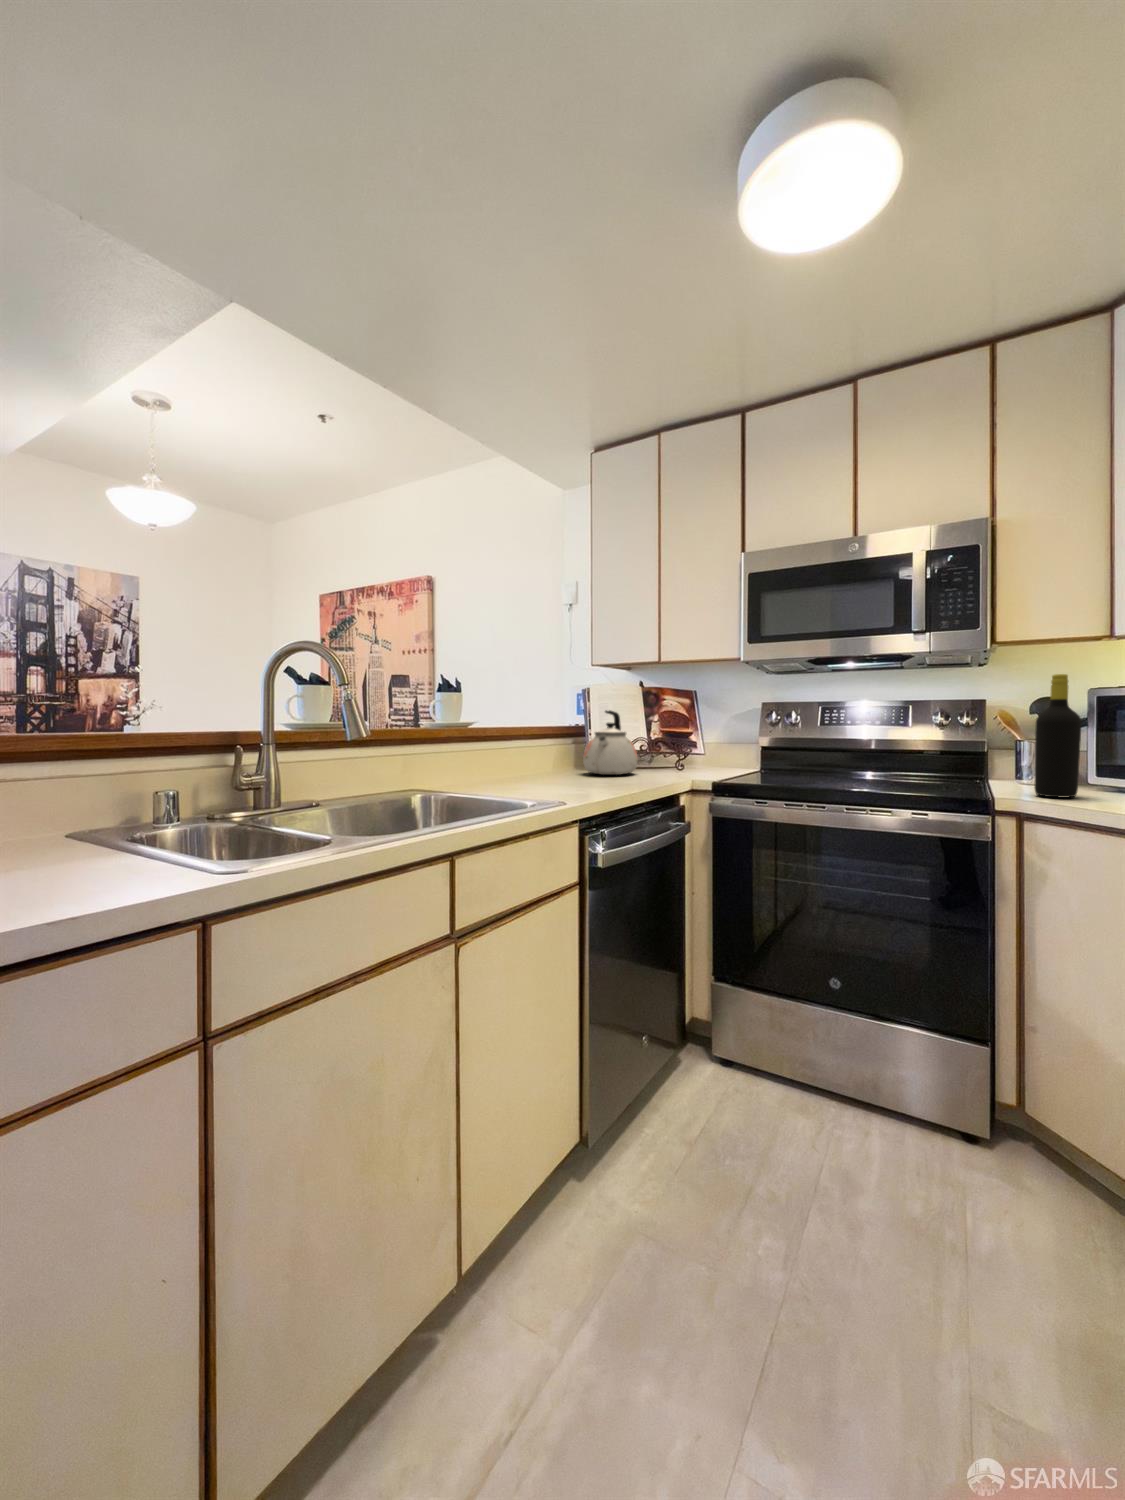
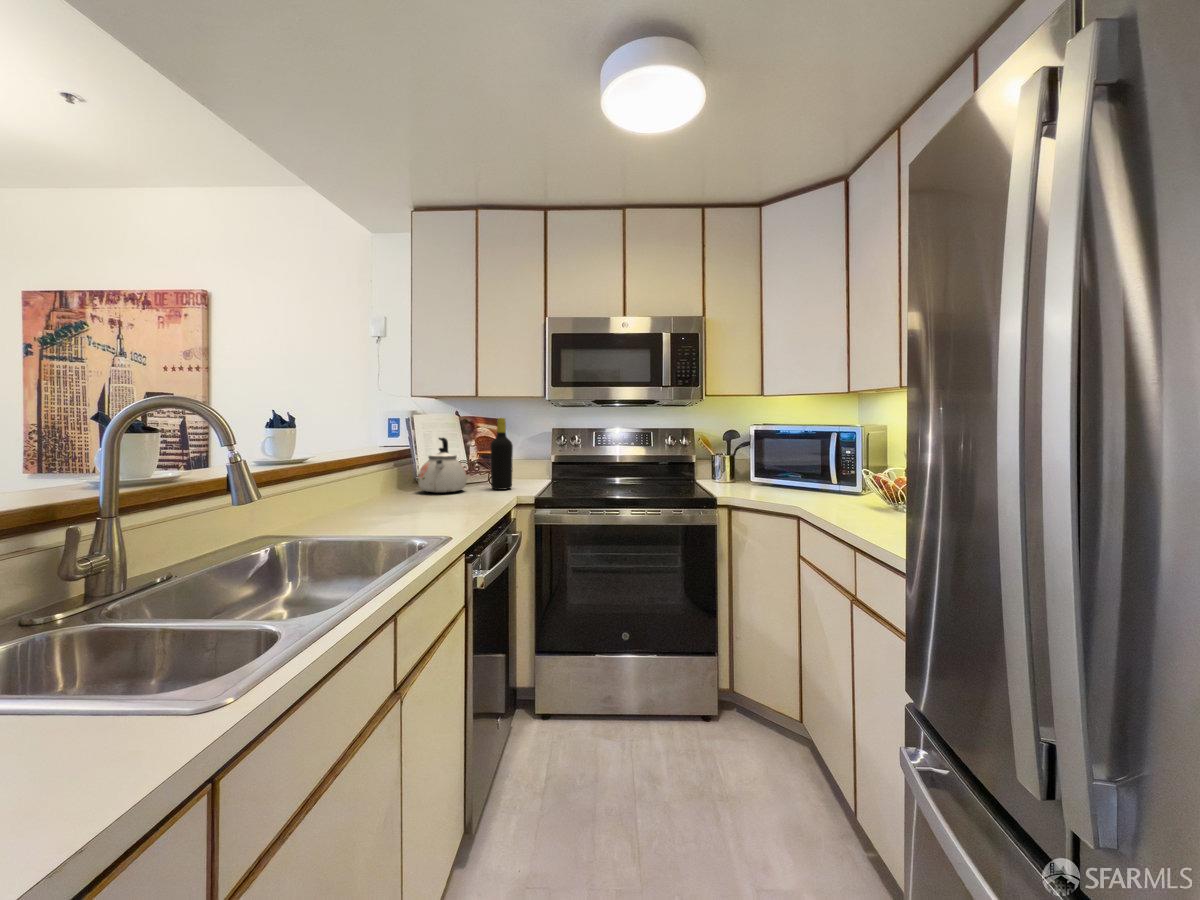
bottle: present [1034,674,1082,798] -> present [491,418,513,490]

